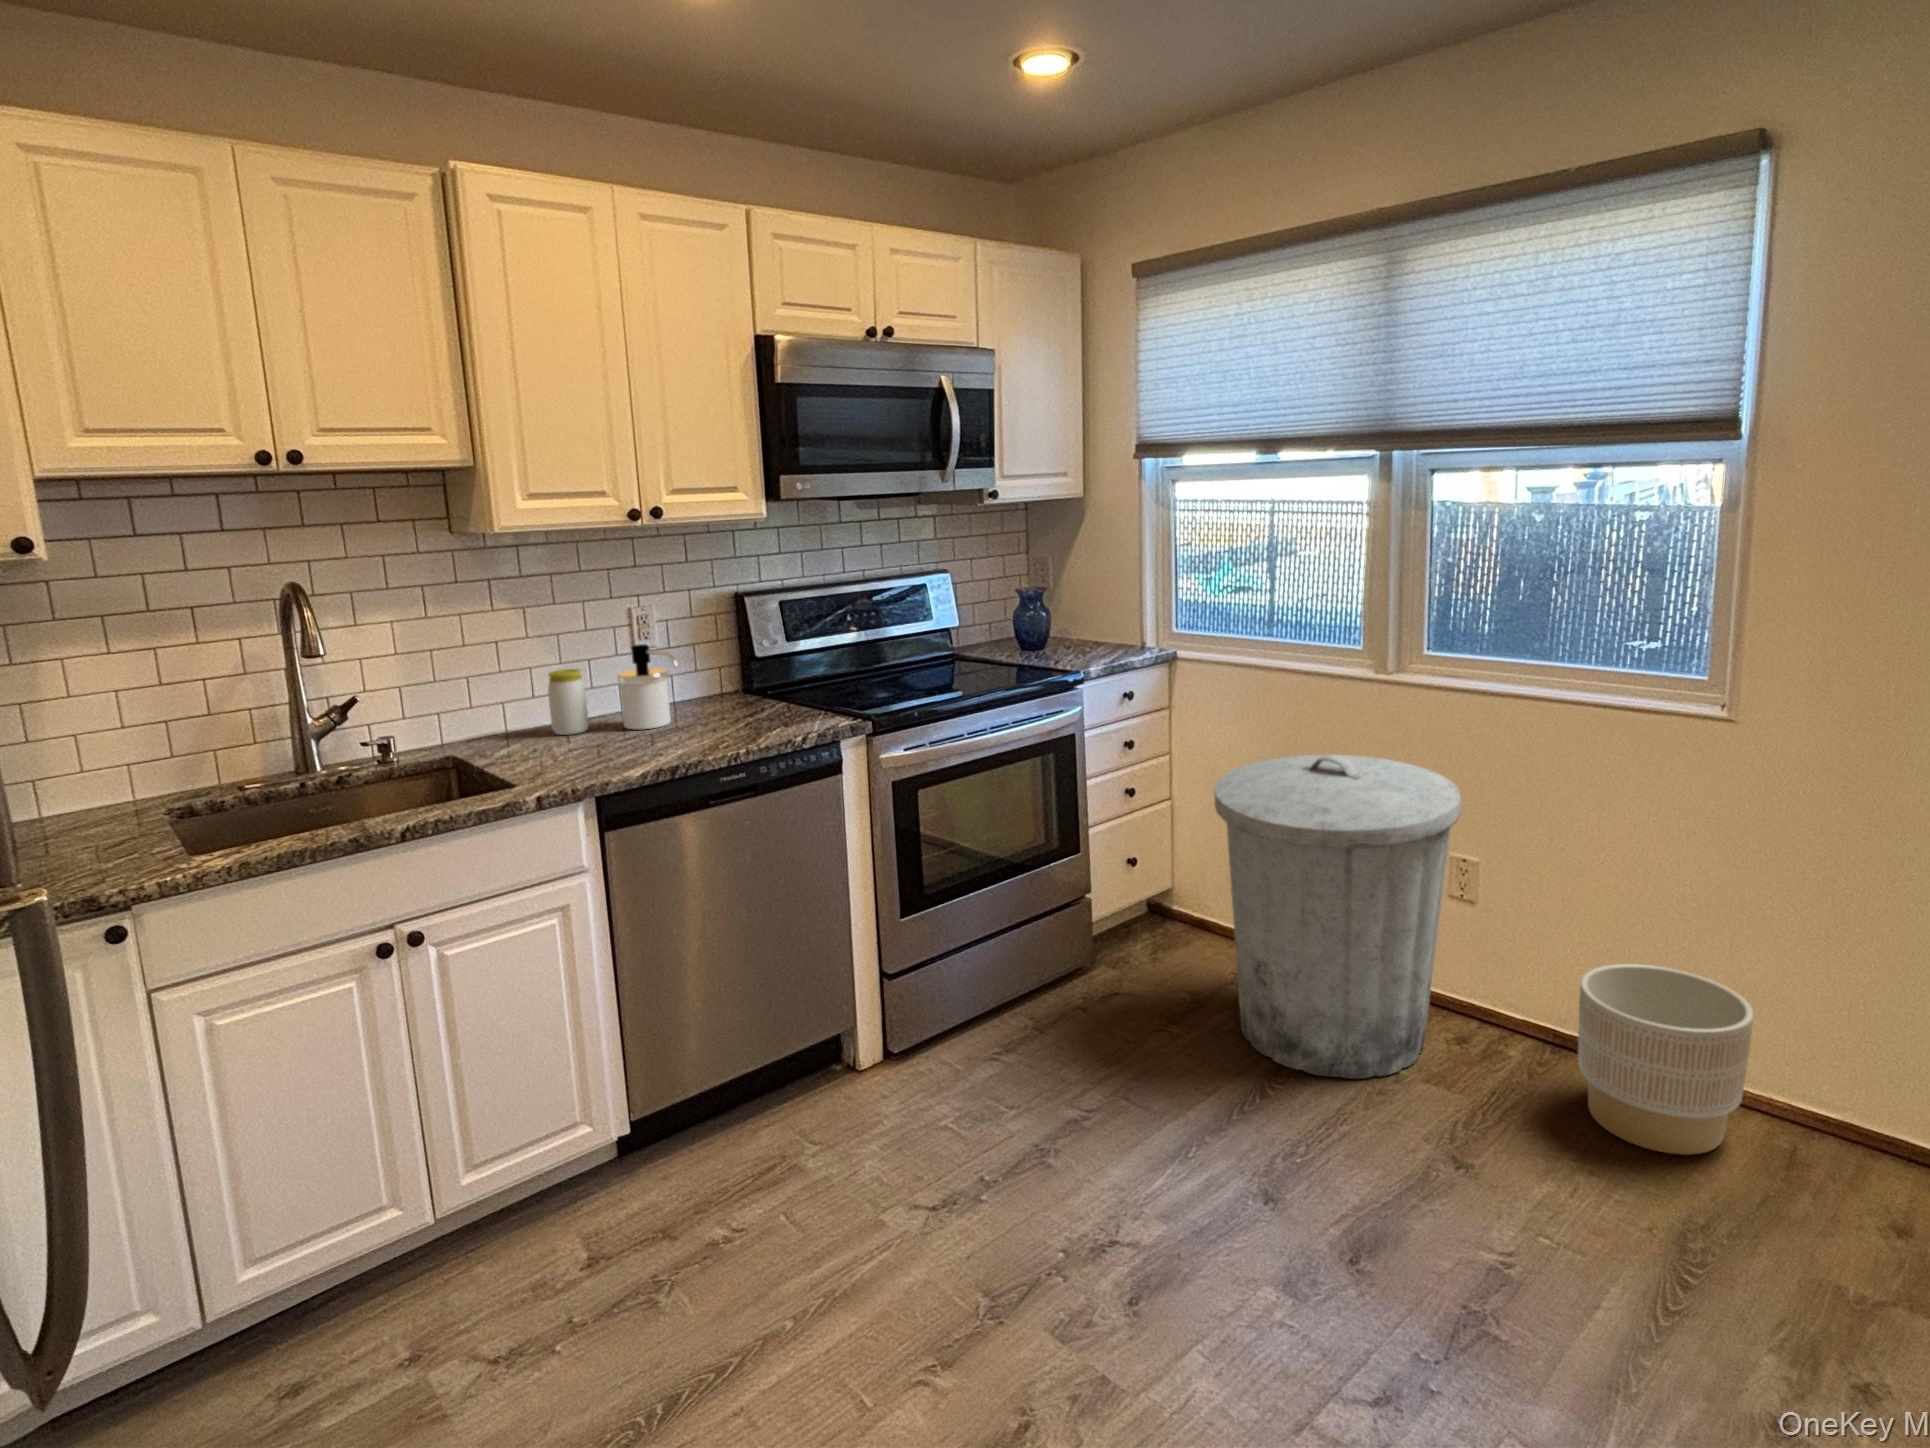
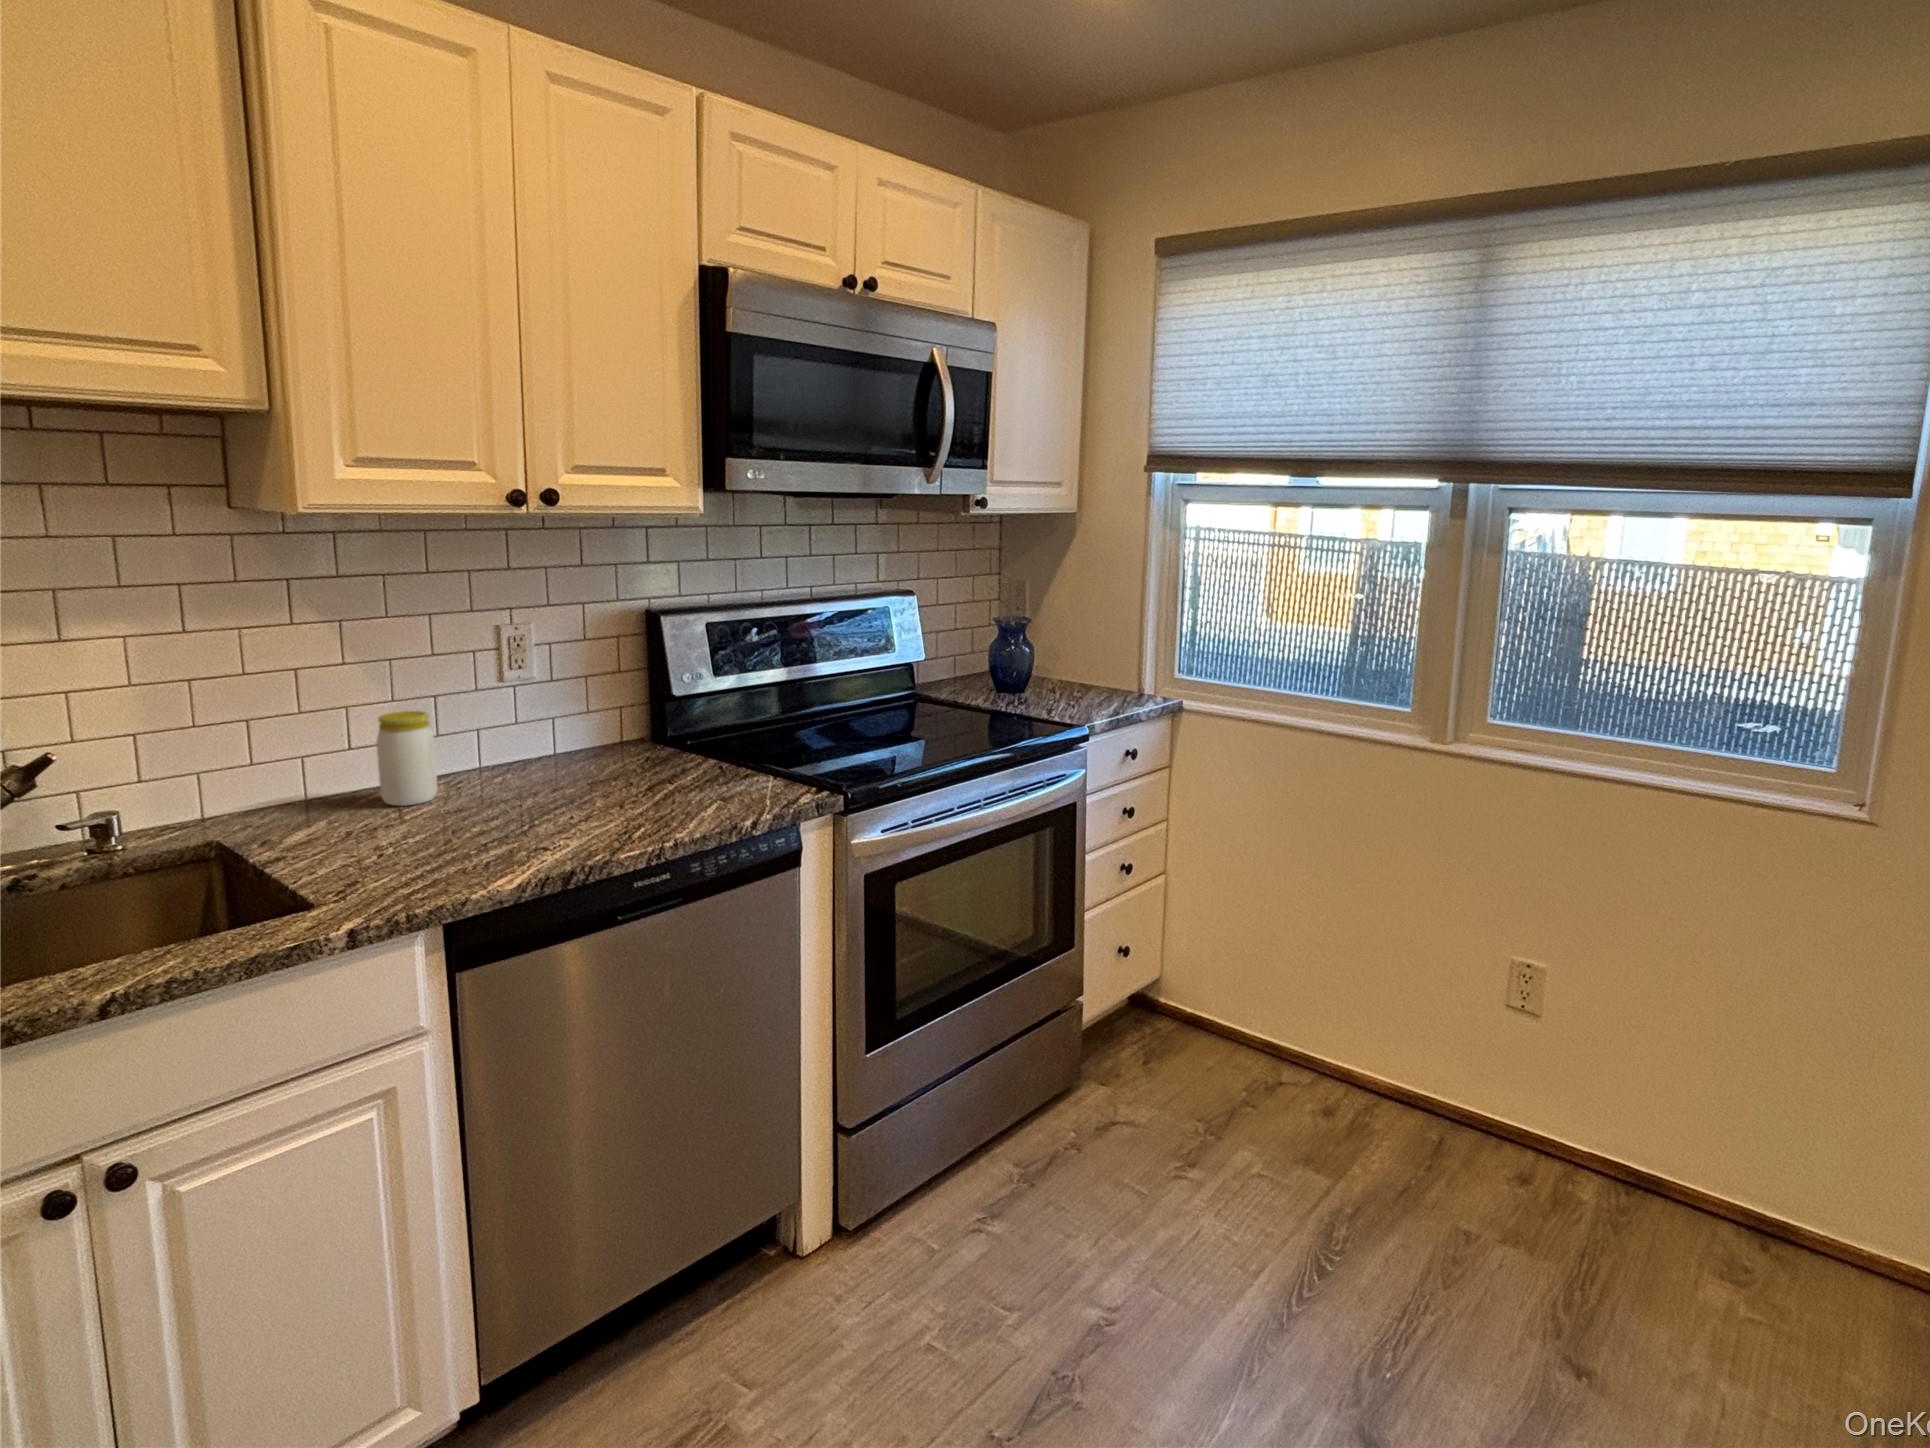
soap dispenser: present [617,644,678,729] -> none [483,680,576,800]
trash can: present [1214,755,1461,1079] -> none [1259,835,1557,1243]
planter: present [1578,964,1754,1155] -> none [1686,1102,1906,1346]

